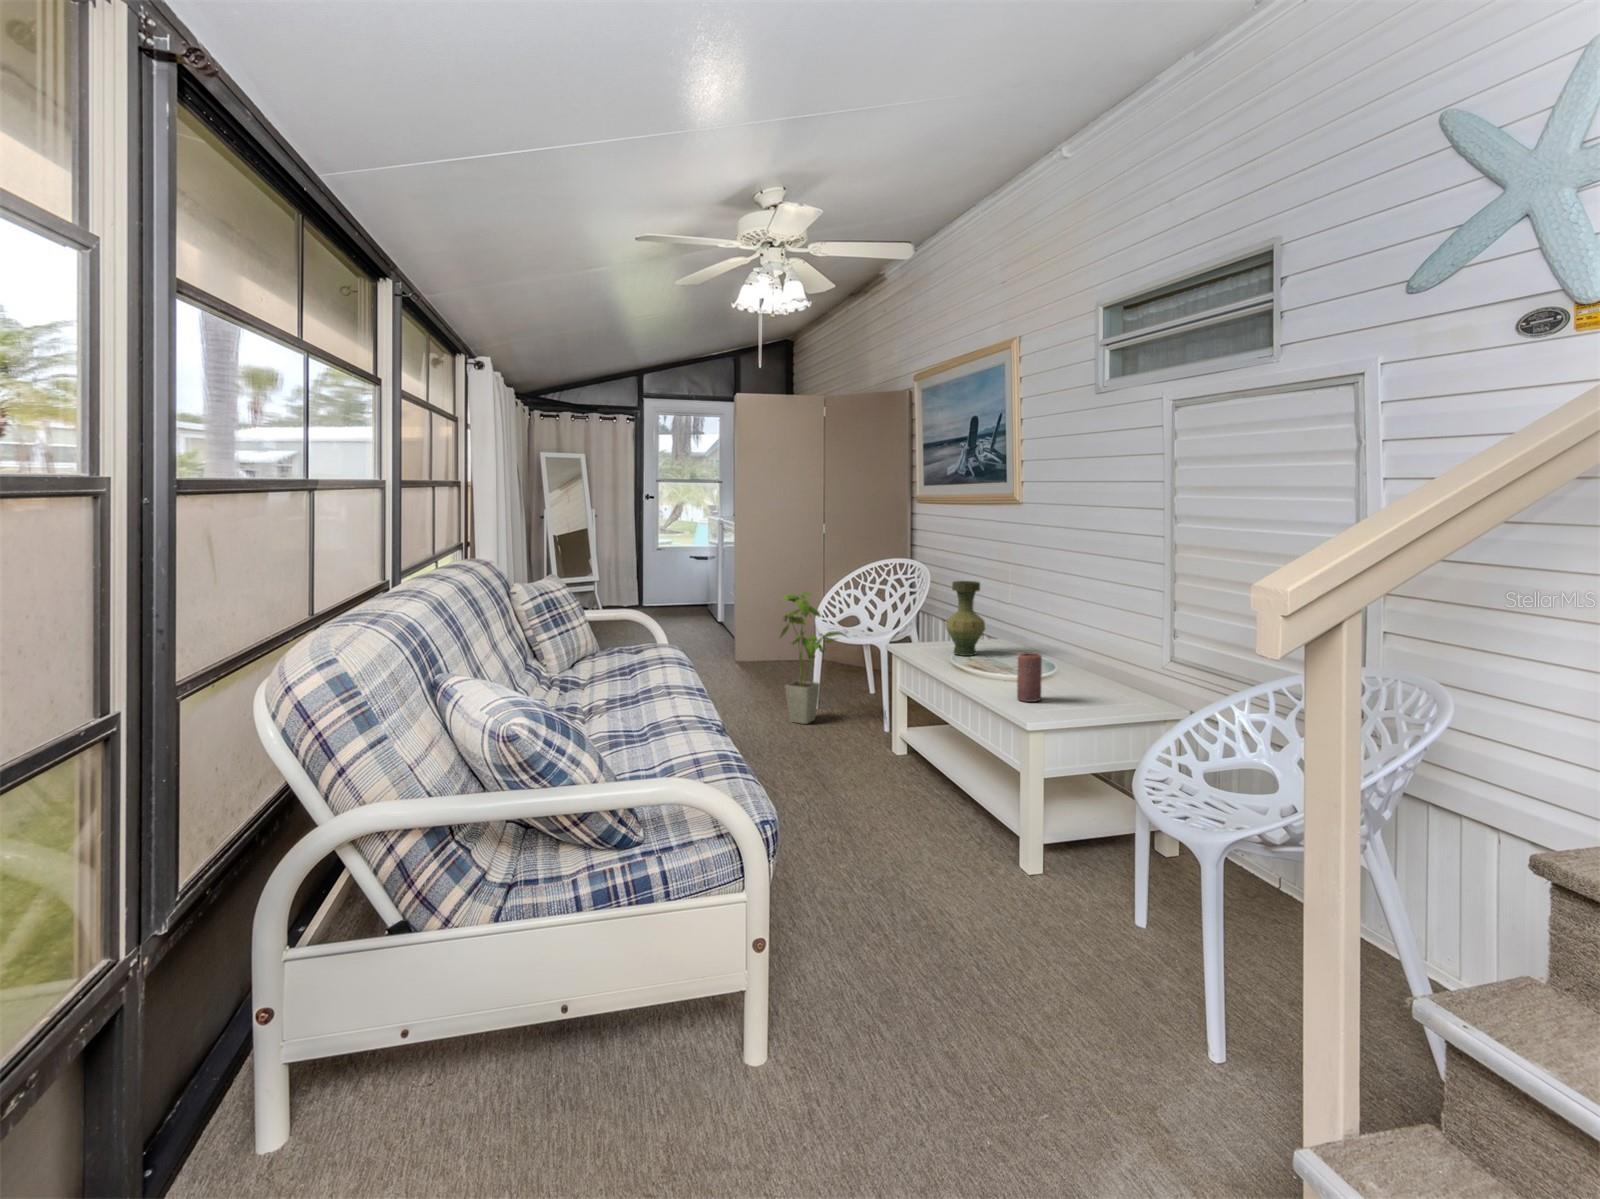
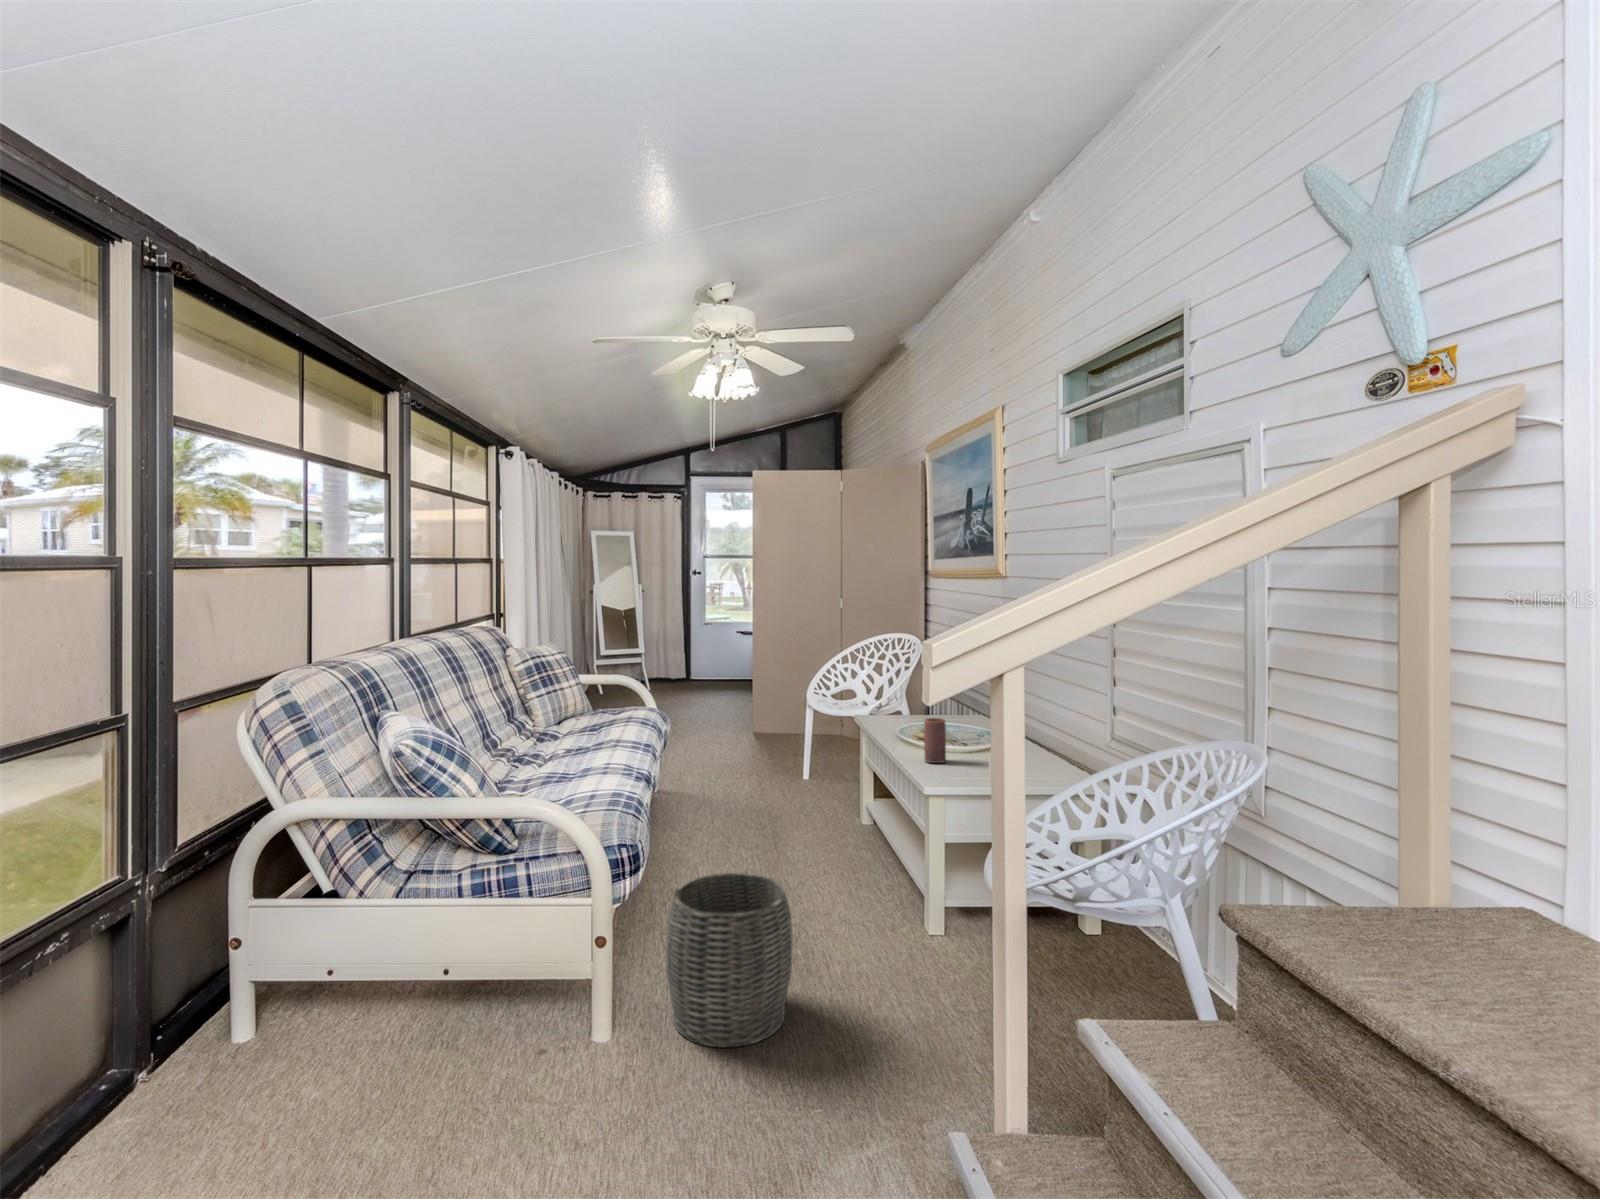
vase: present [946,581,985,656] -> none [896,654,933,724]
house plant: present [780,593,846,724] -> none [763,663,829,788]
woven basket: none [816,847,963,1055] -> present [666,873,792,1047]

